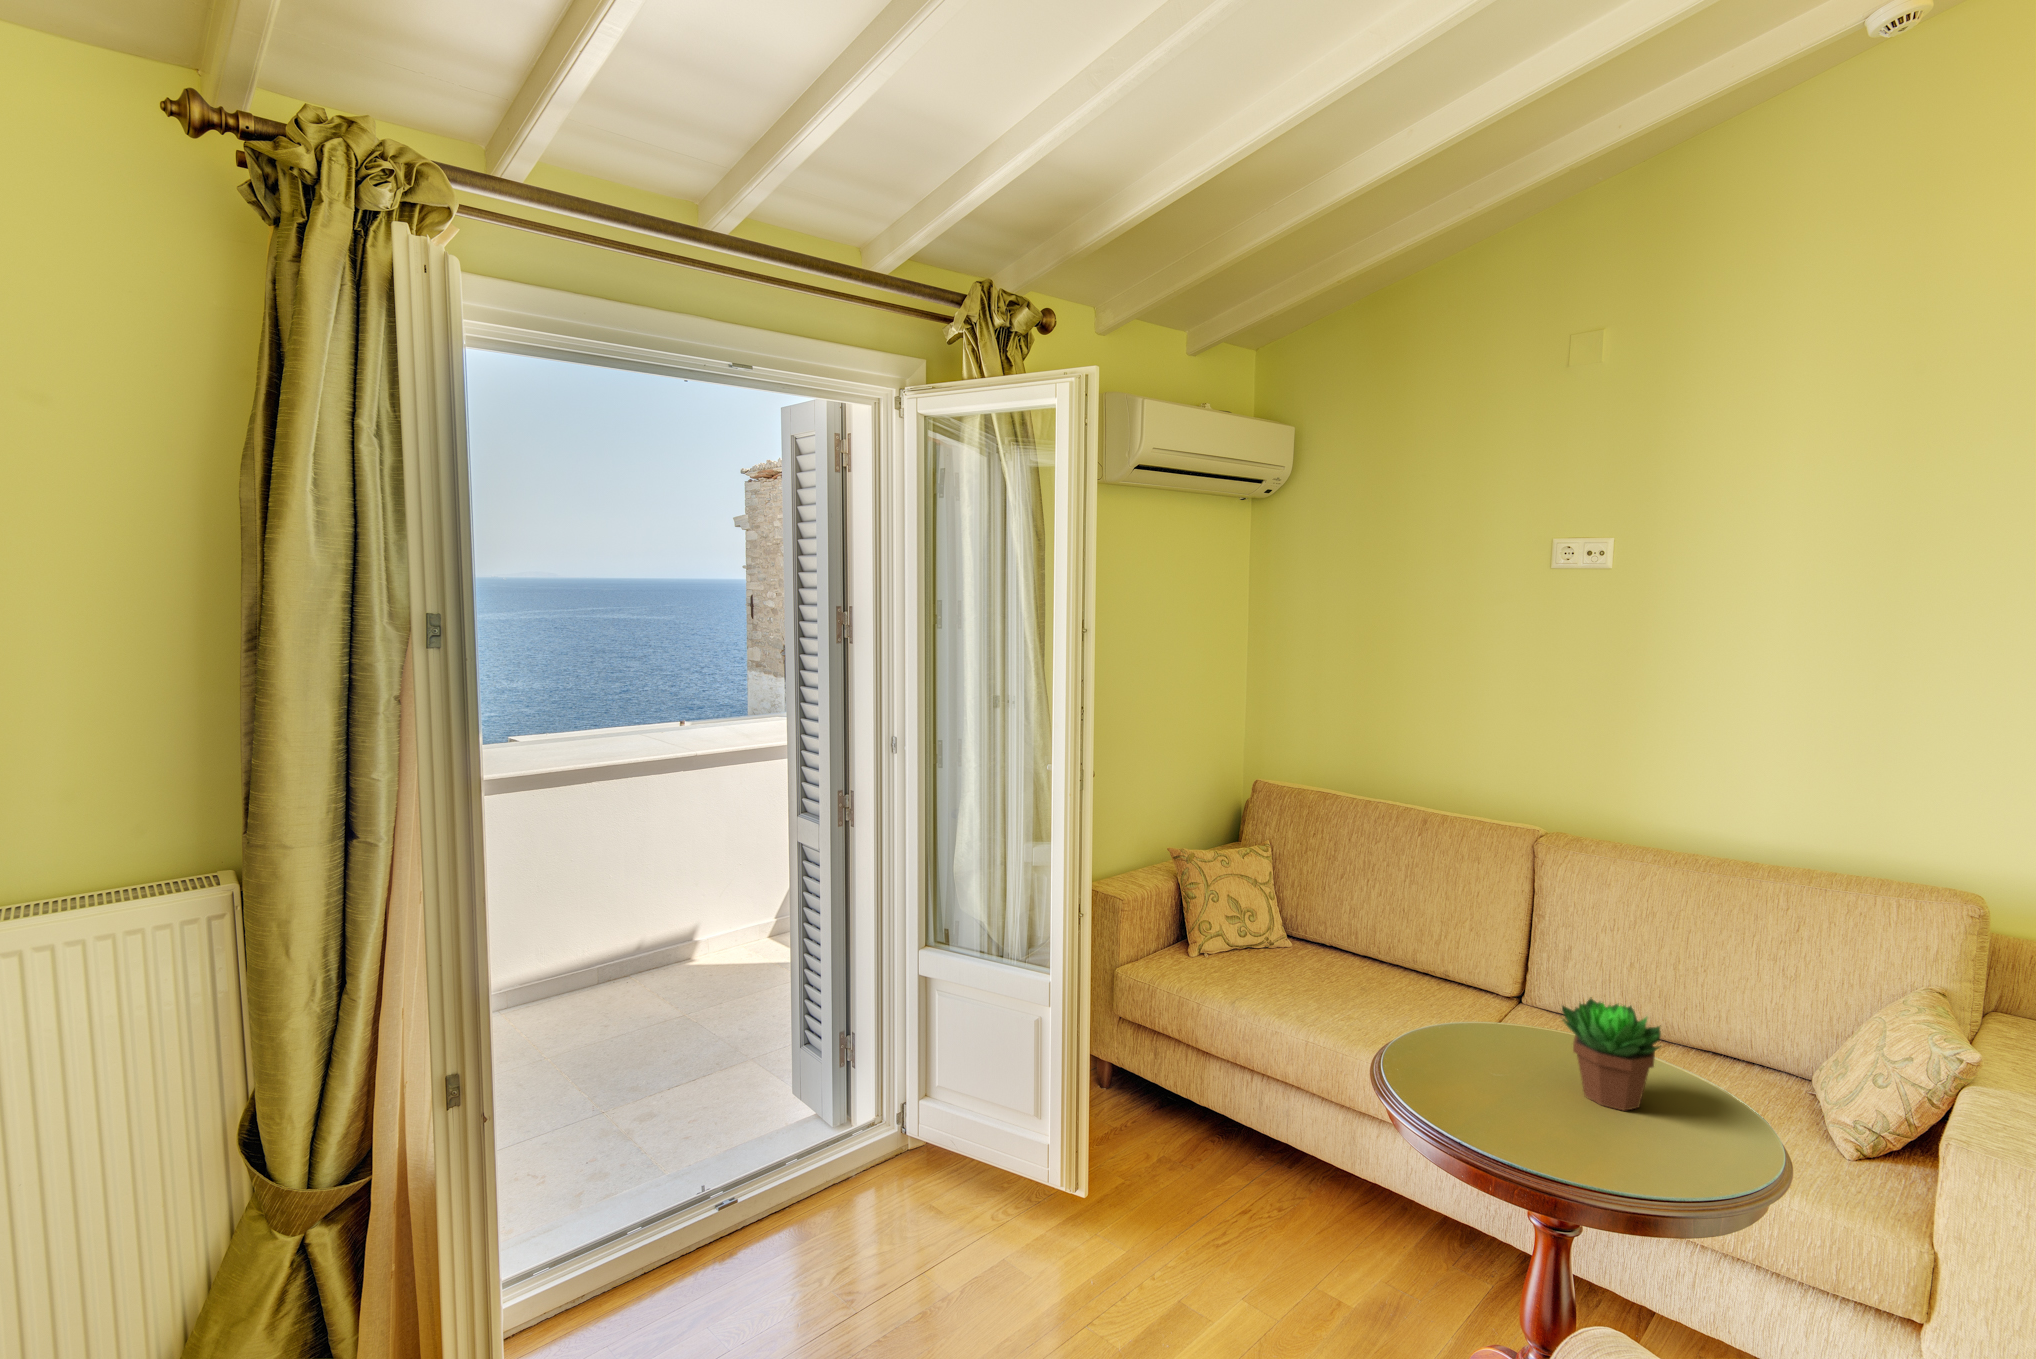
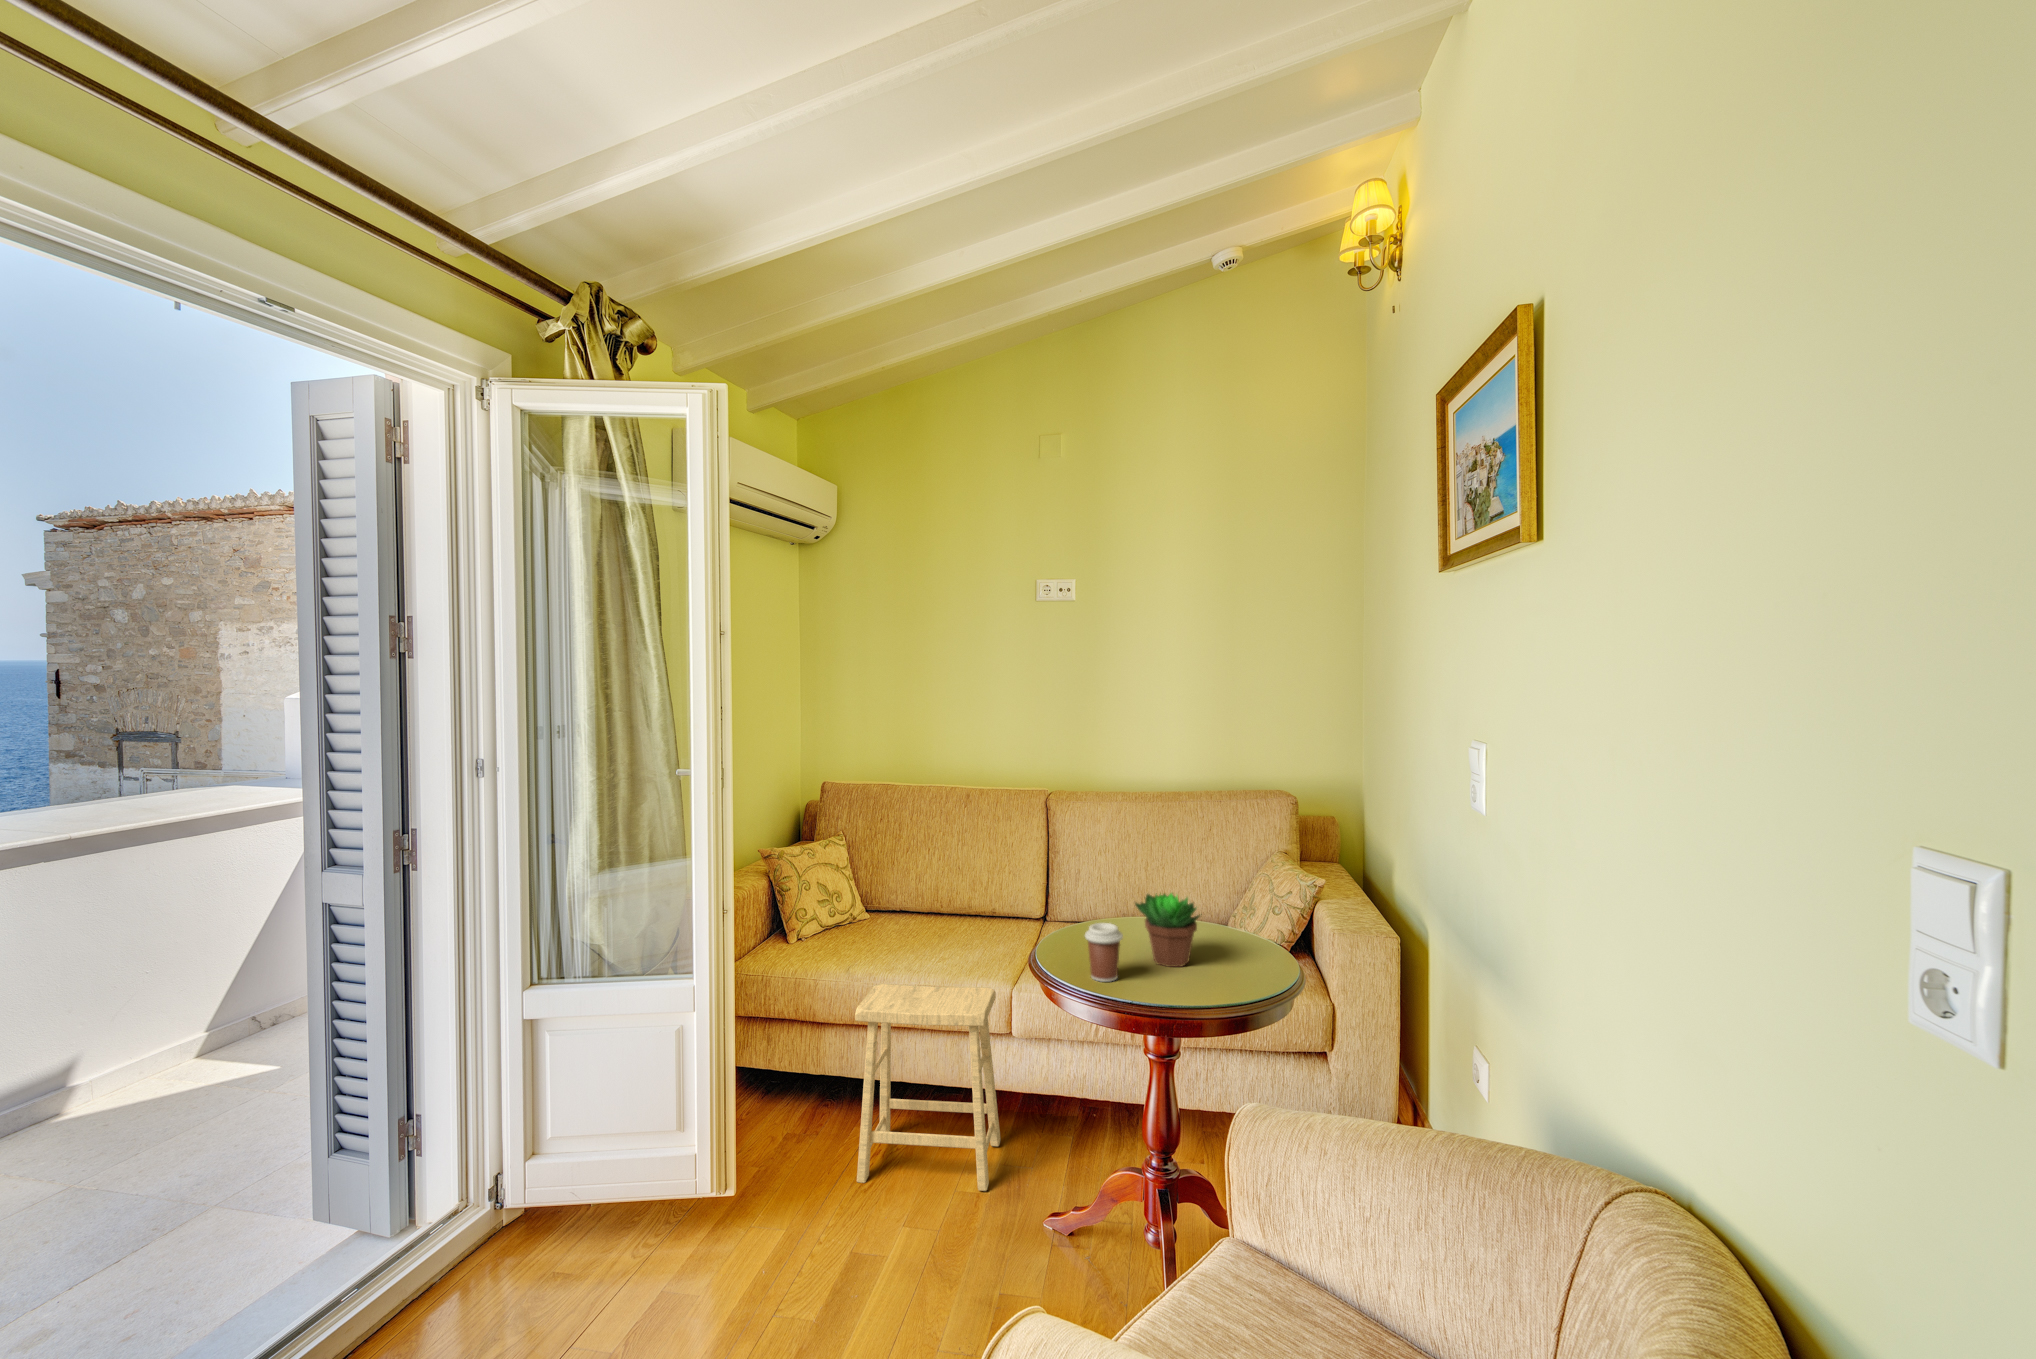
coffee cup: none [1463,1021,1518,1100] -> present [1085,923,1123,982]
footstool: none [1210,1026,1392,1300] -> present [855,984,1001,1191]

